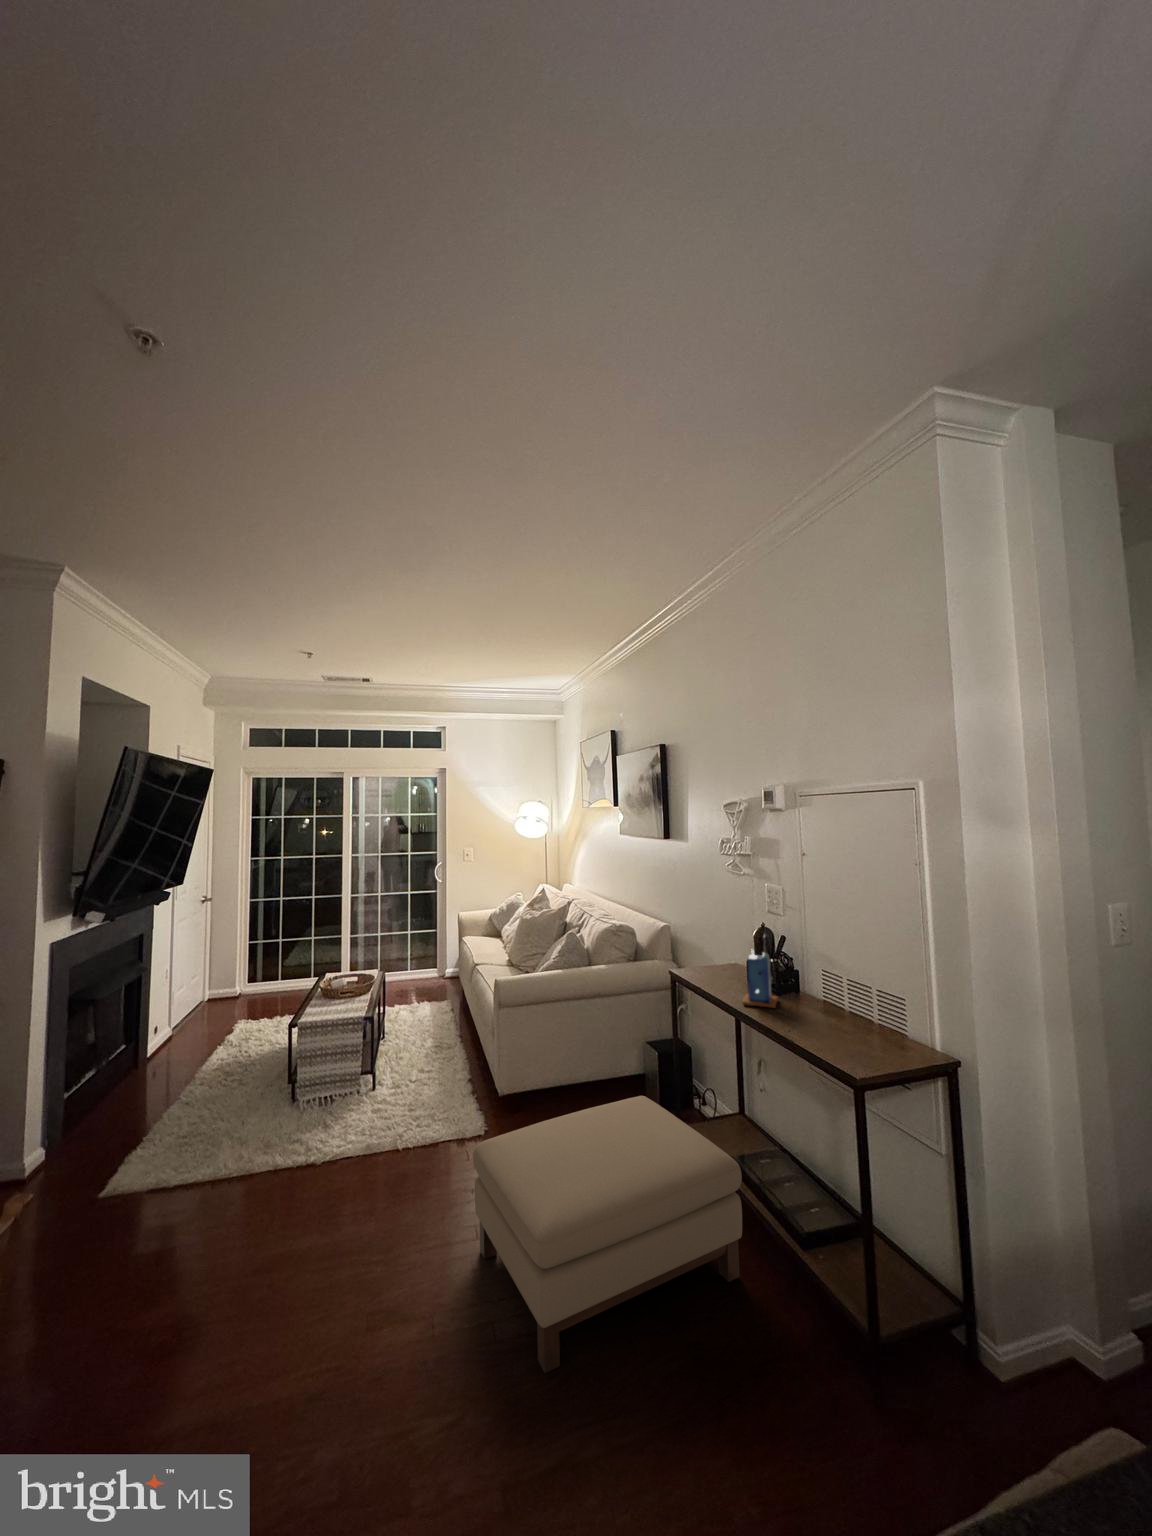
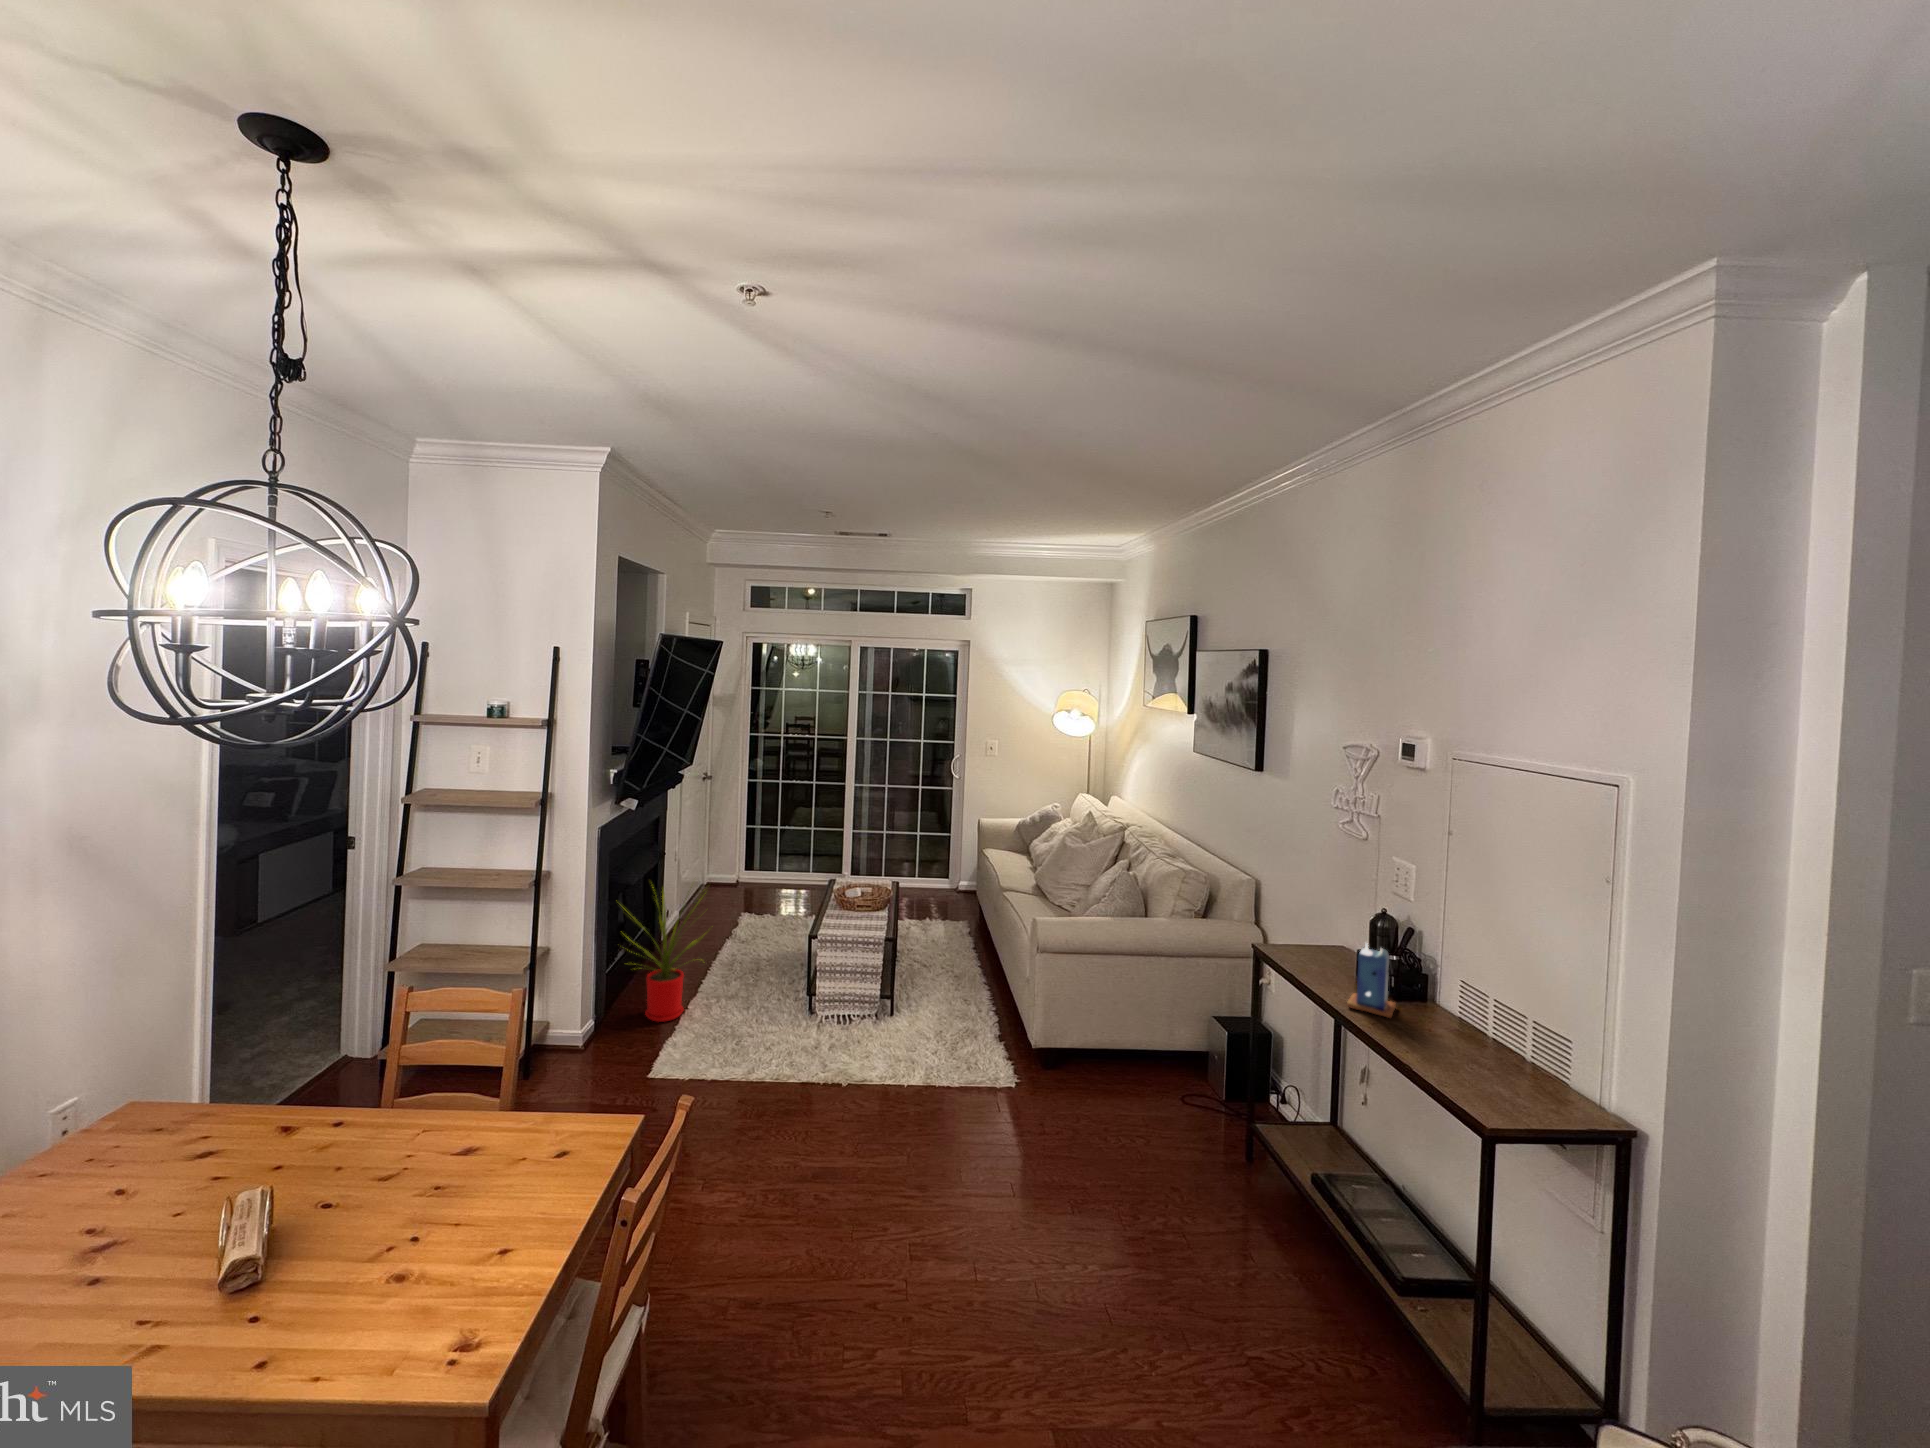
house plant: none [76,984,190,1137] -> present [637,887,706,1022]
ottoman: present [473,1096,742,1373] -> none [1013,1084,1329,1353]

